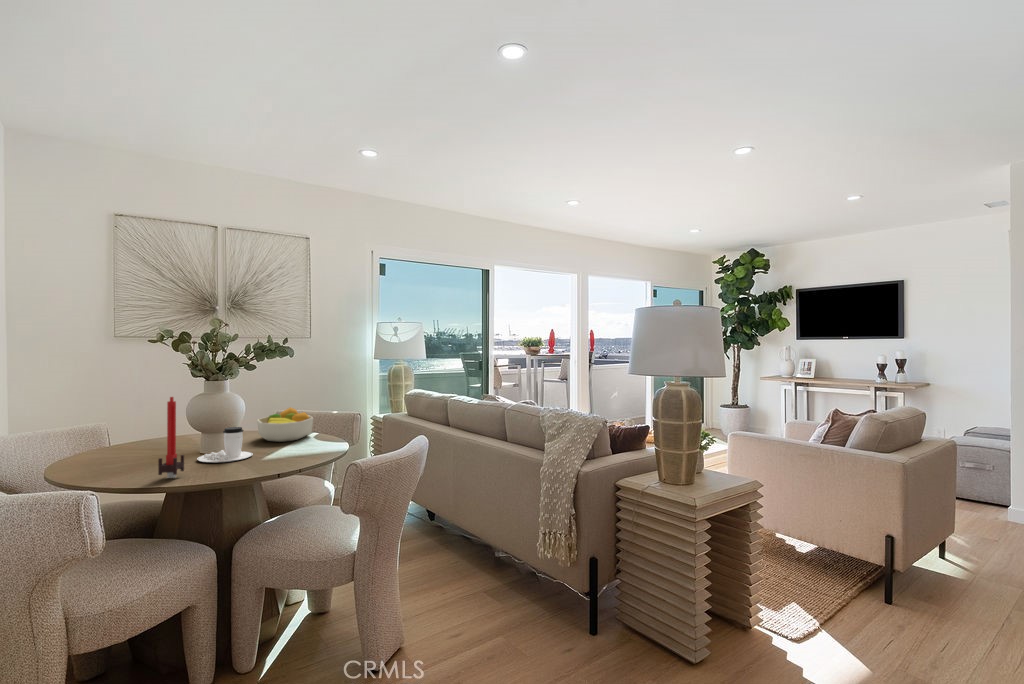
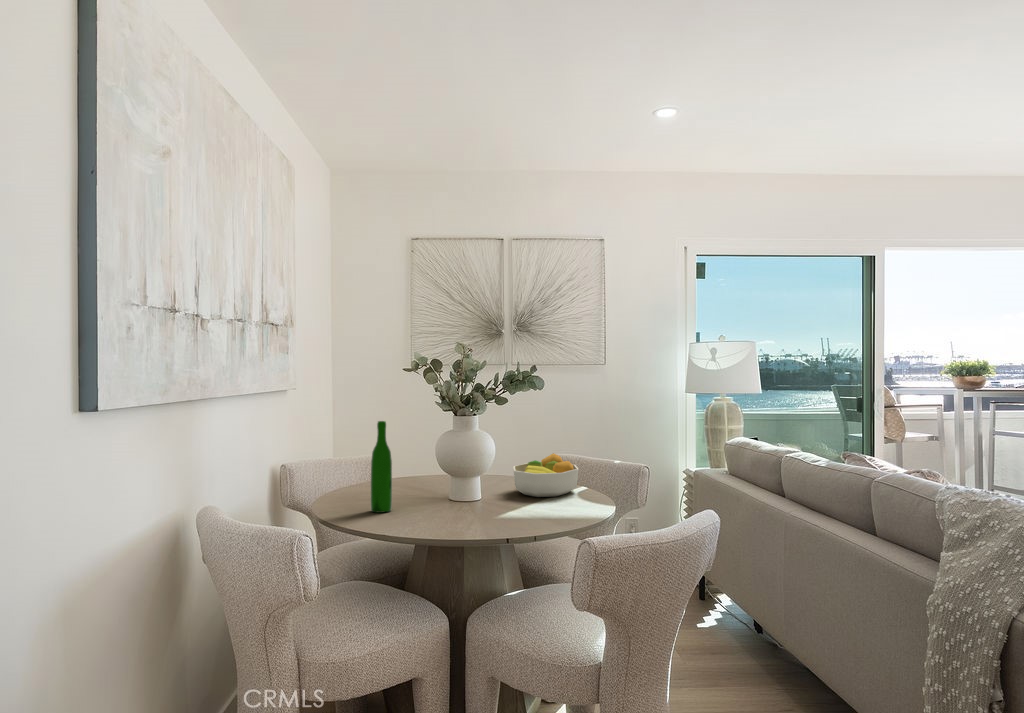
wine bottle: none [127,388,150,469] -> present [371,421,392,513]
candle: present [158,397,184,478] -> none [391,433,417,527]
coffee cup: present [197,427,253,463] -> none [438,473,497,515]

